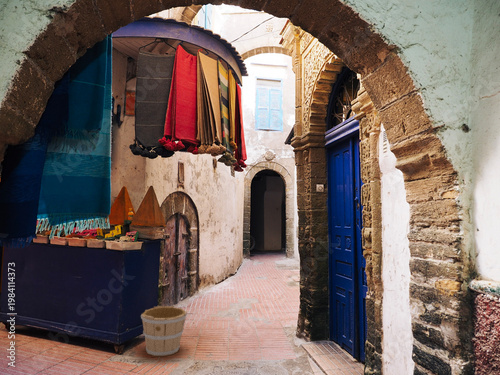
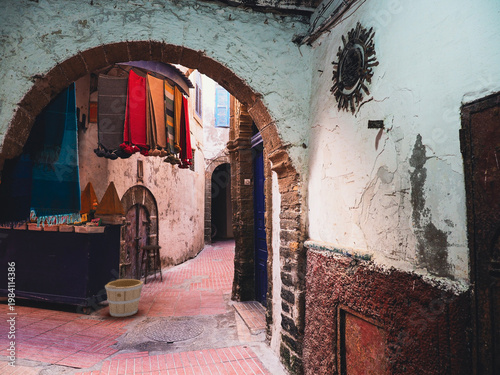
stool: none [177,262,205,310] -> present [139,245,162,284]

